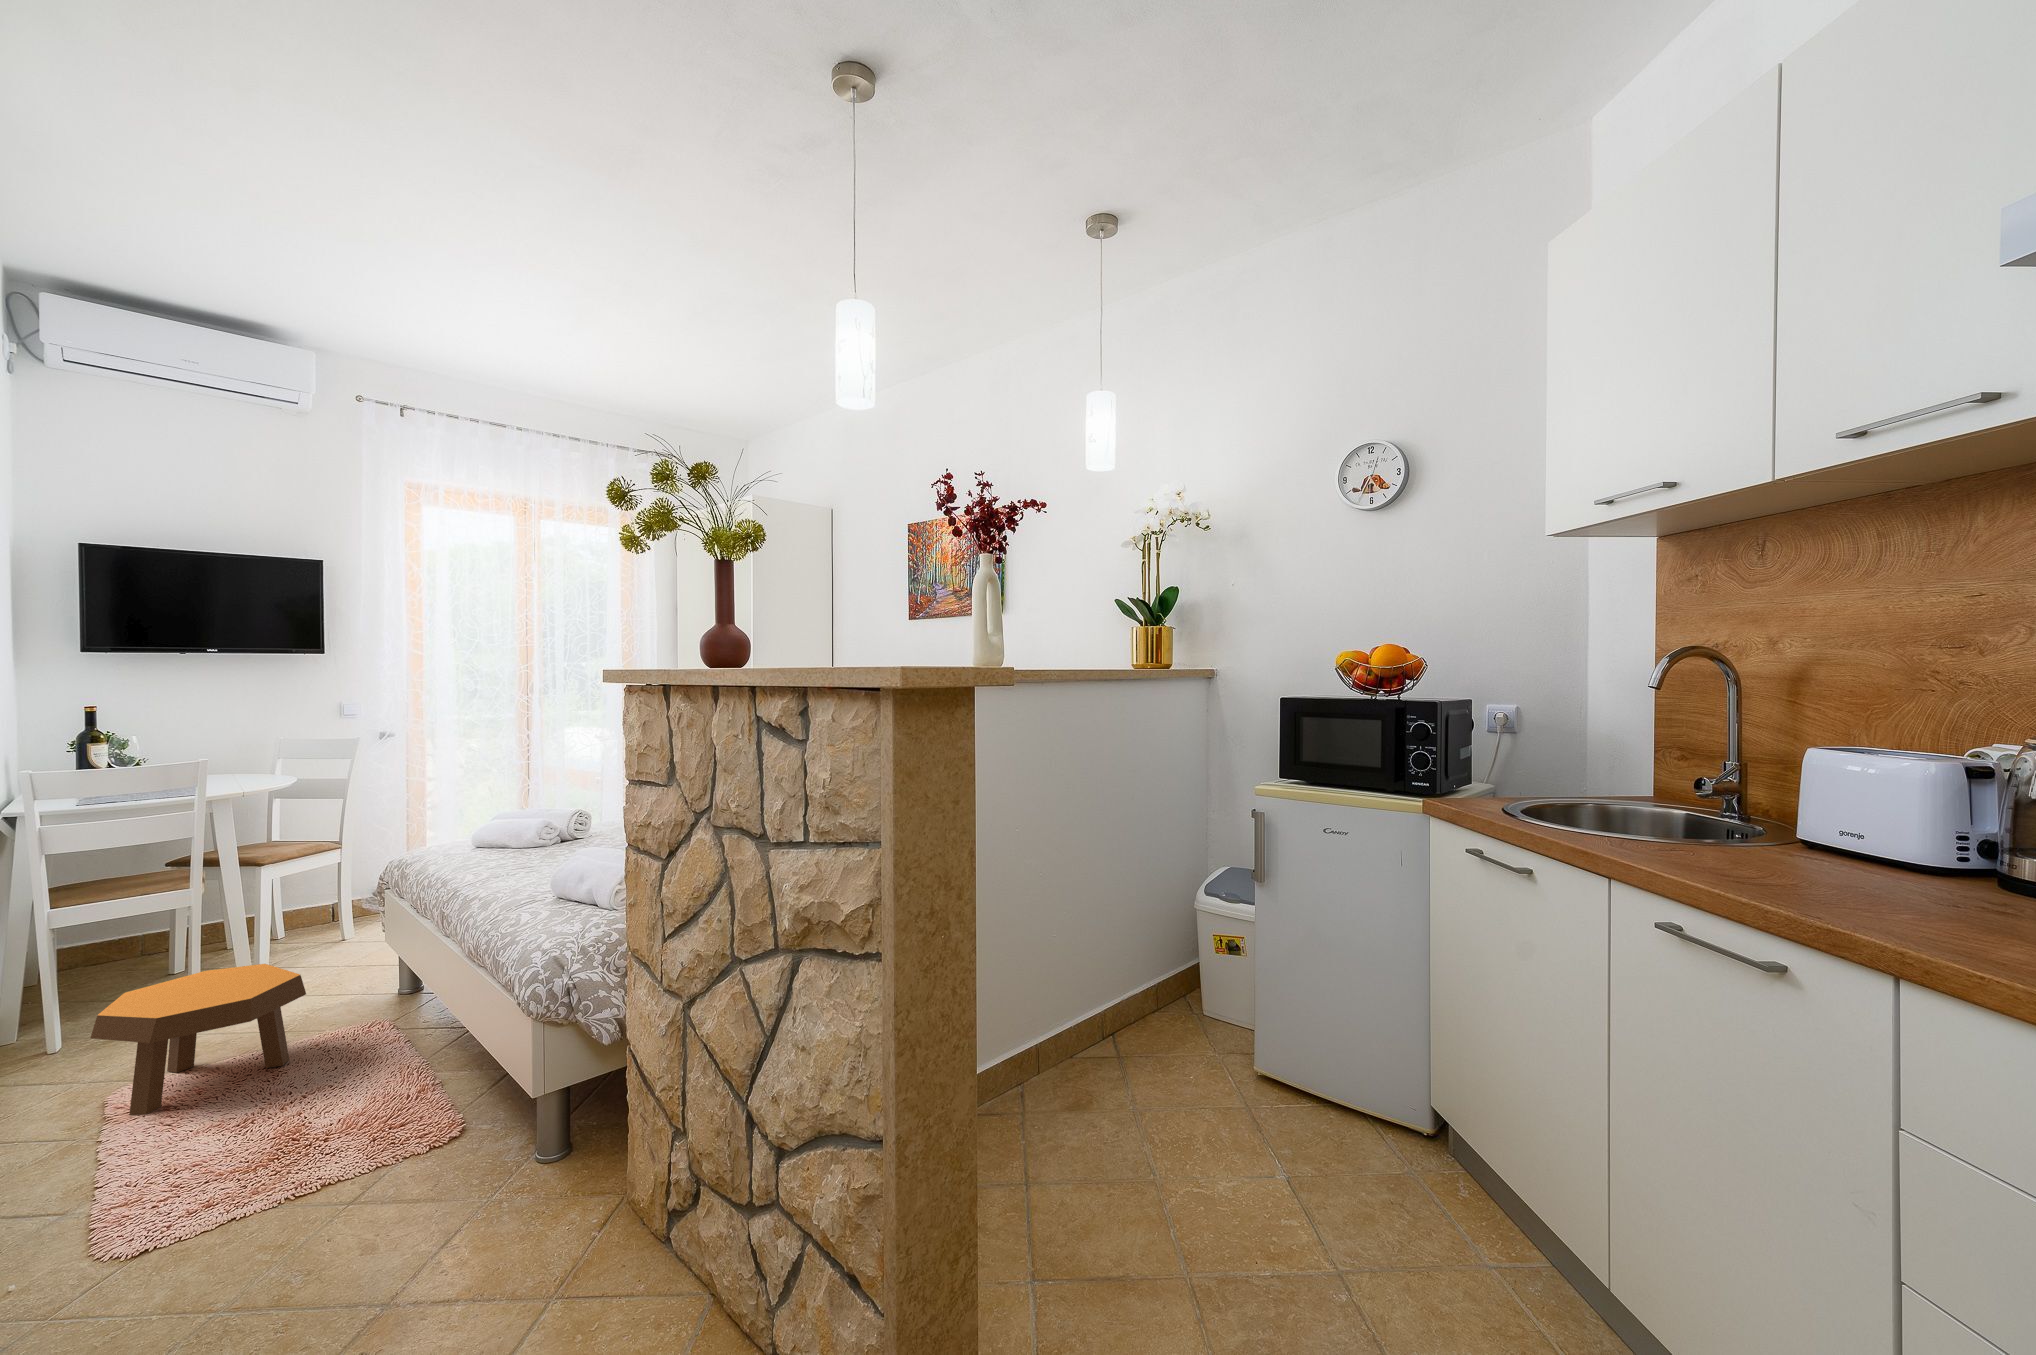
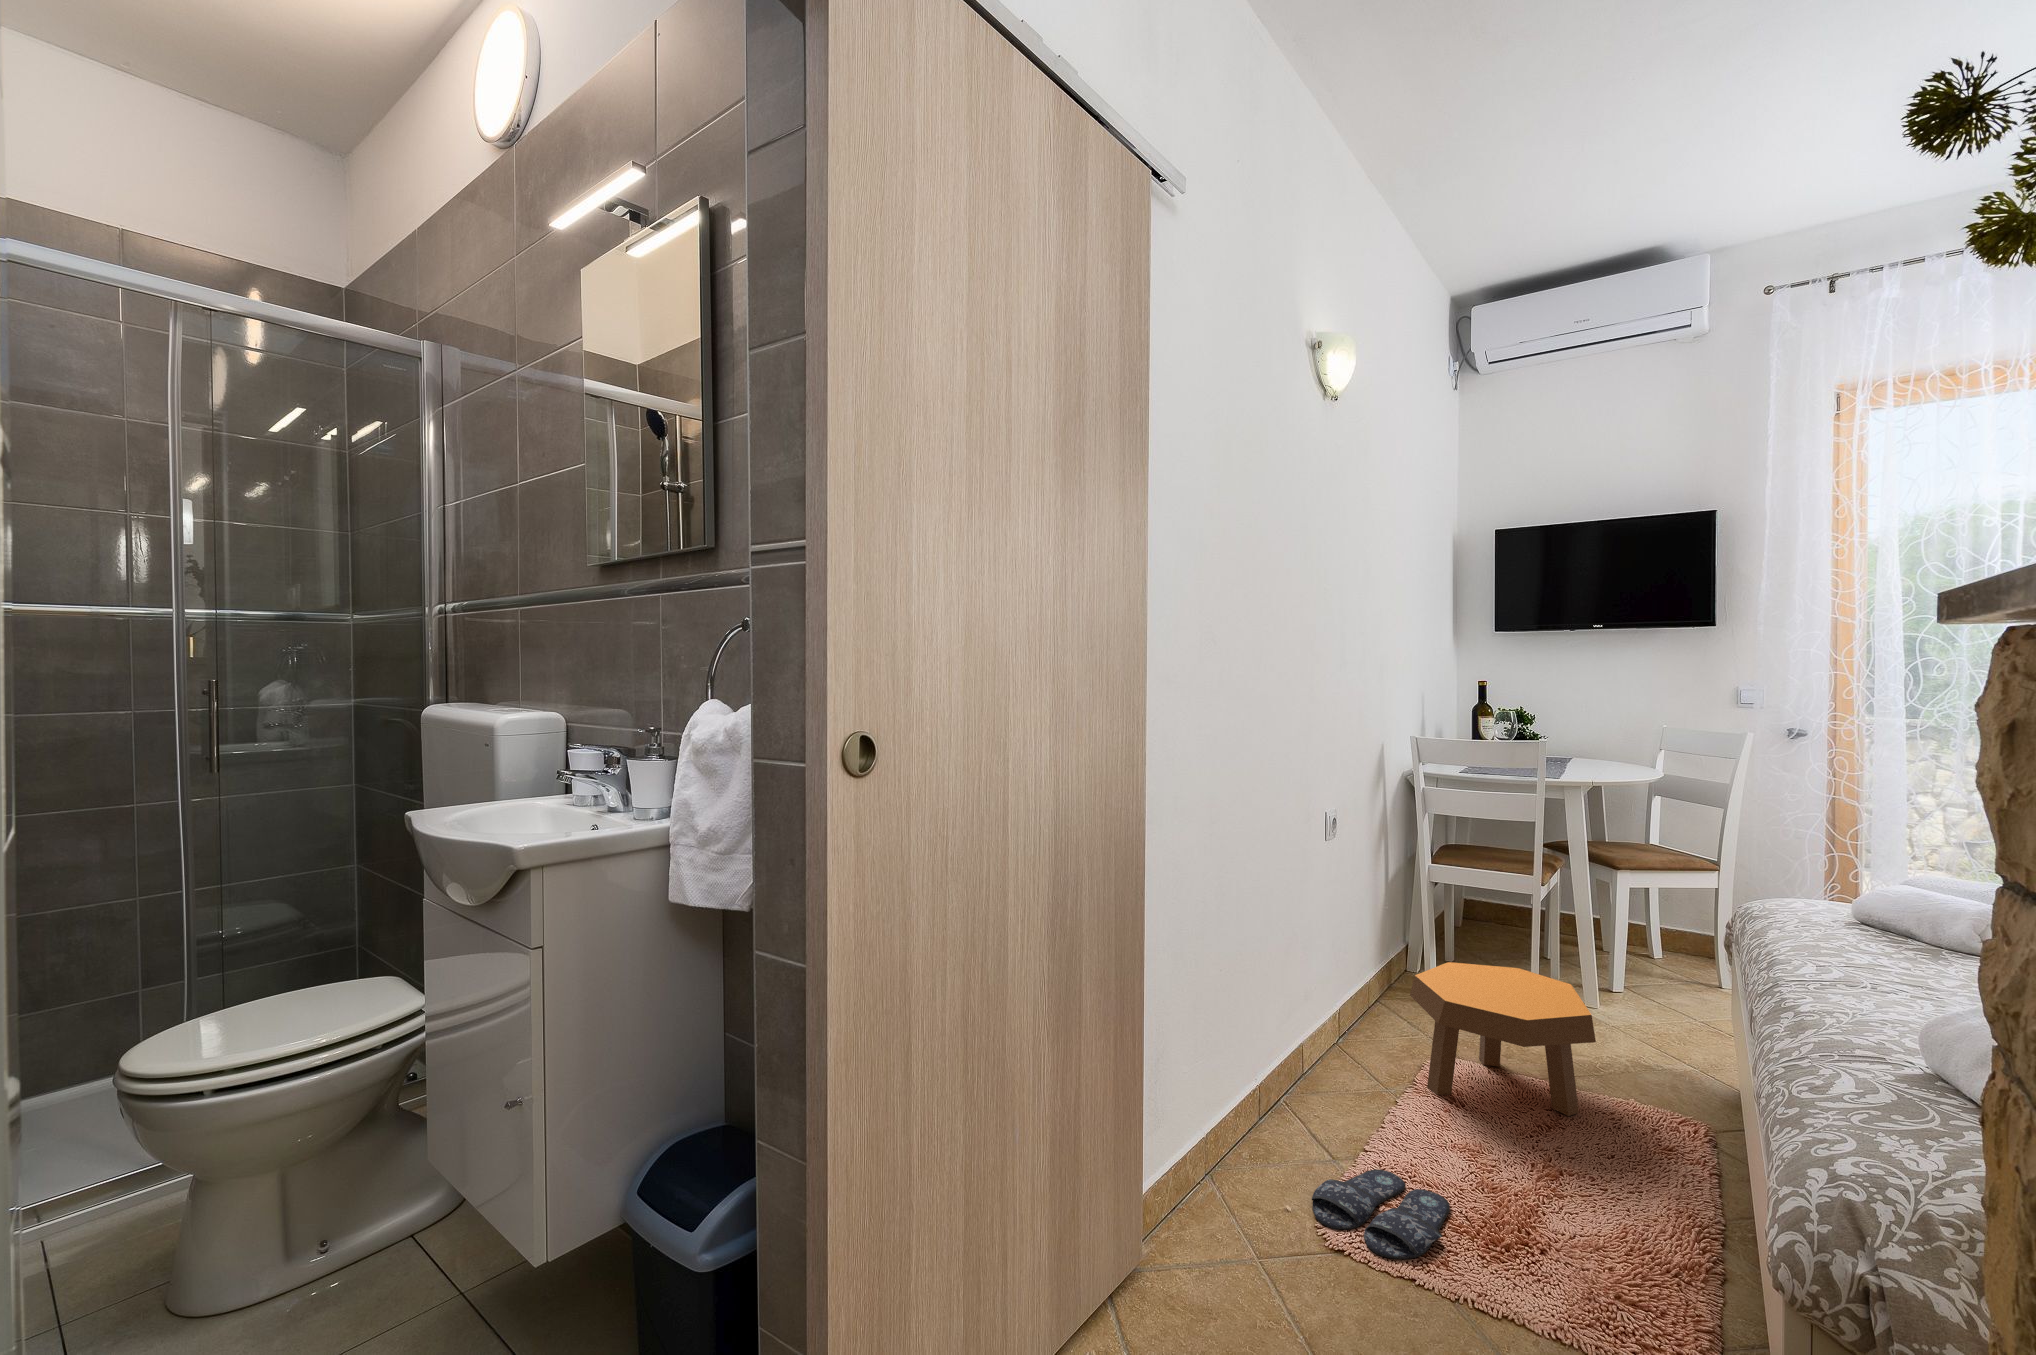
slippers: none [79,1164,241,1254] -> present [1312,1169,1450,1259]

